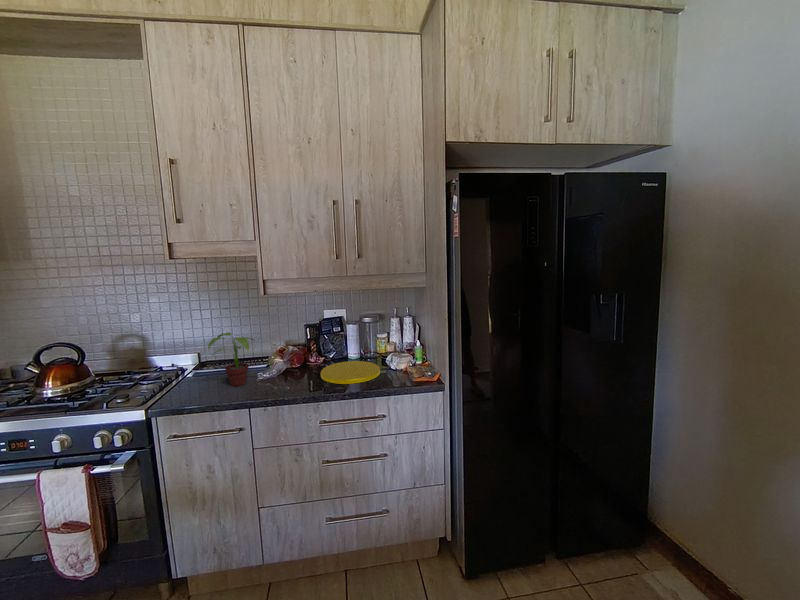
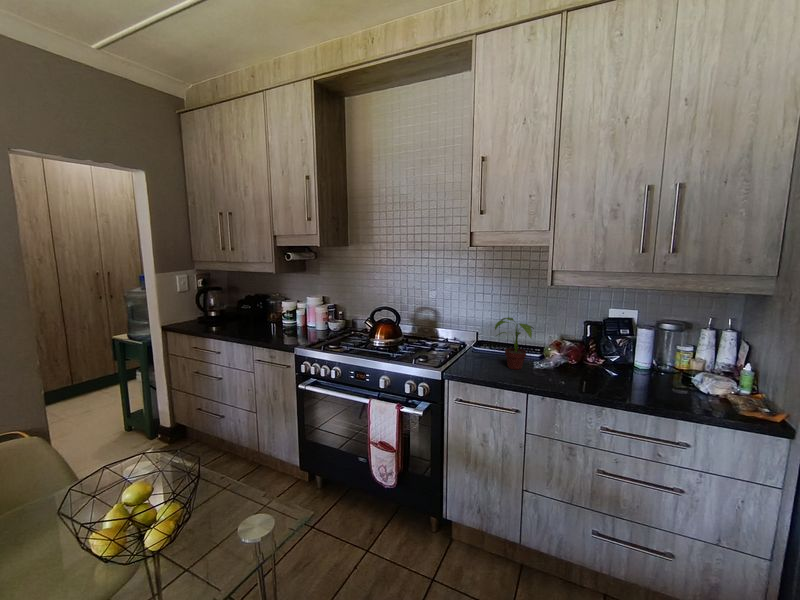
plate: present [321,361,380,384] -> none [602,369,683,398]

